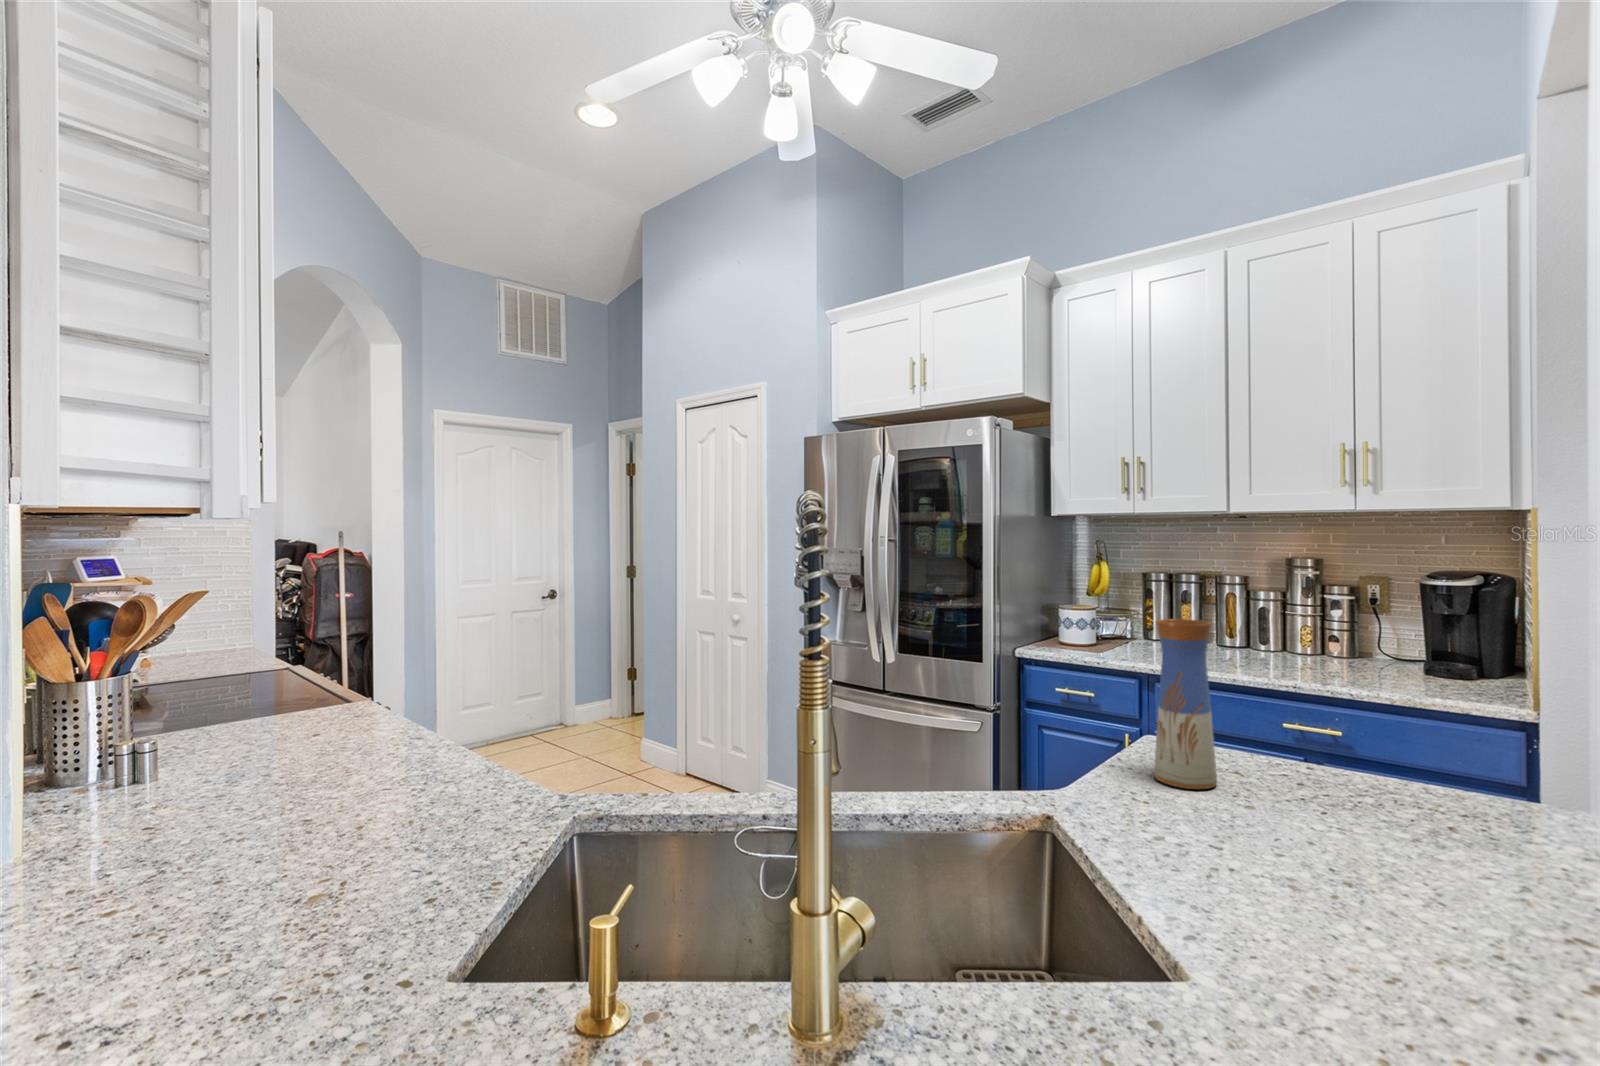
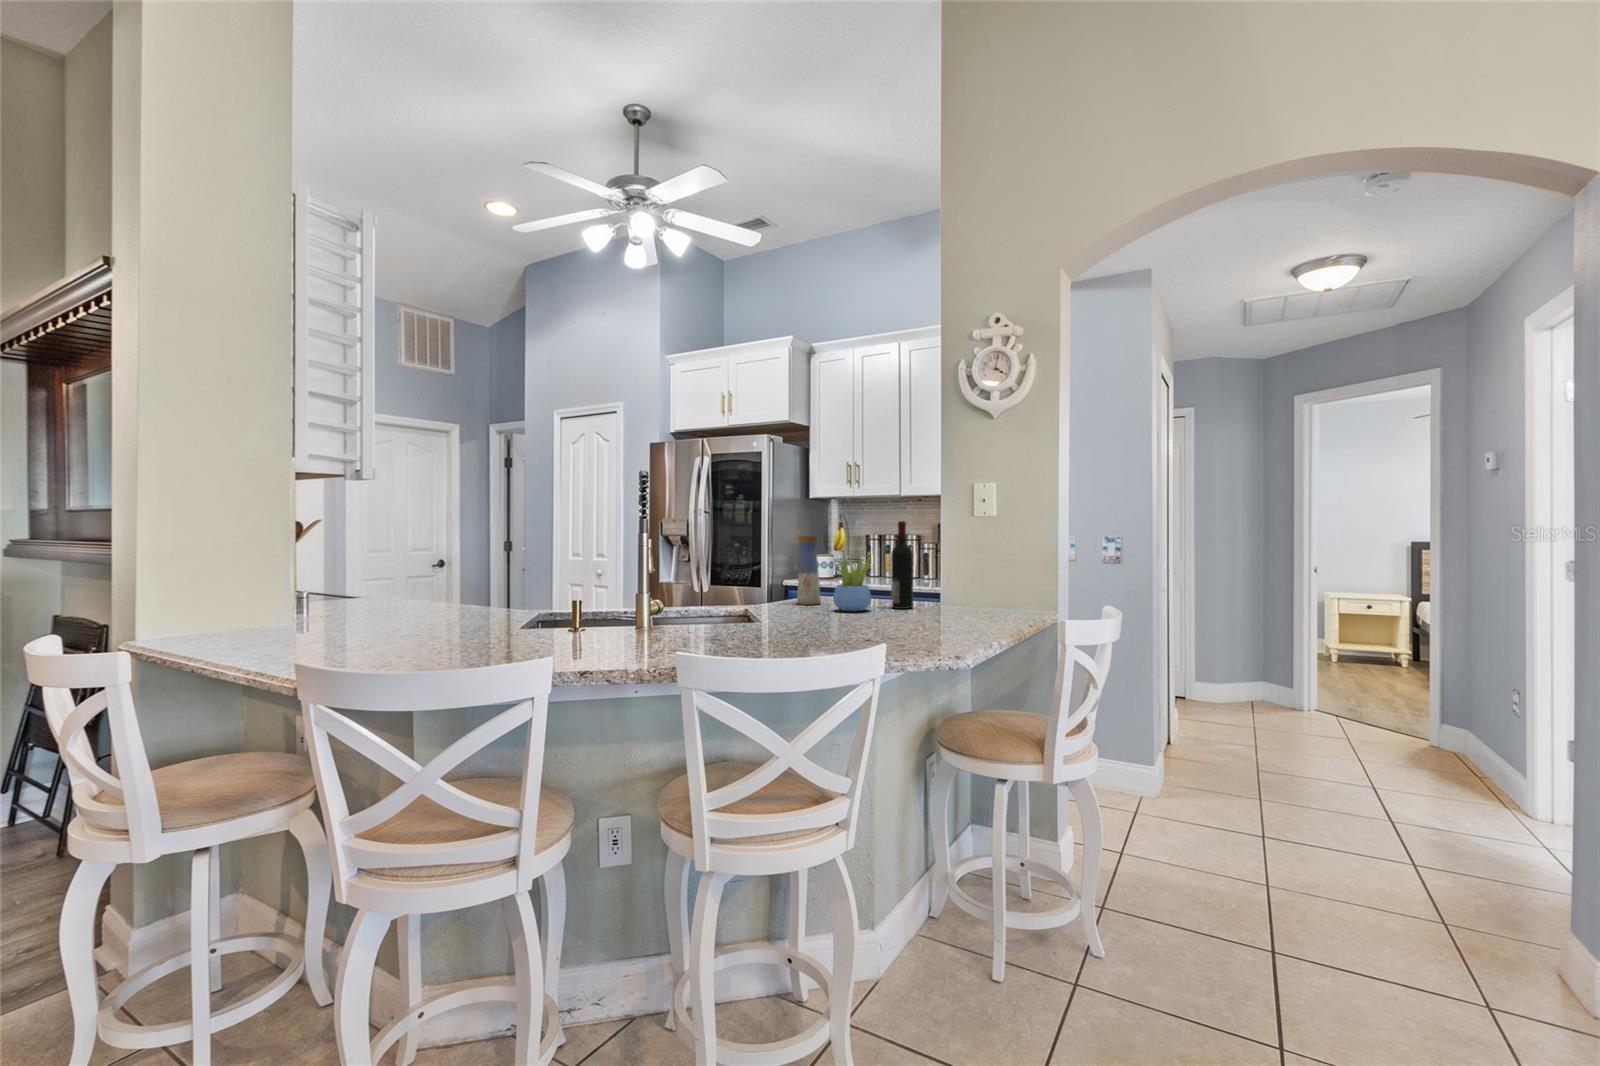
wine bottle: none [1454,600,1535,845] -> present [891,521,913,609]
succulent plant: none [1303,690,1435,858] -> present [833,555,872,611]

